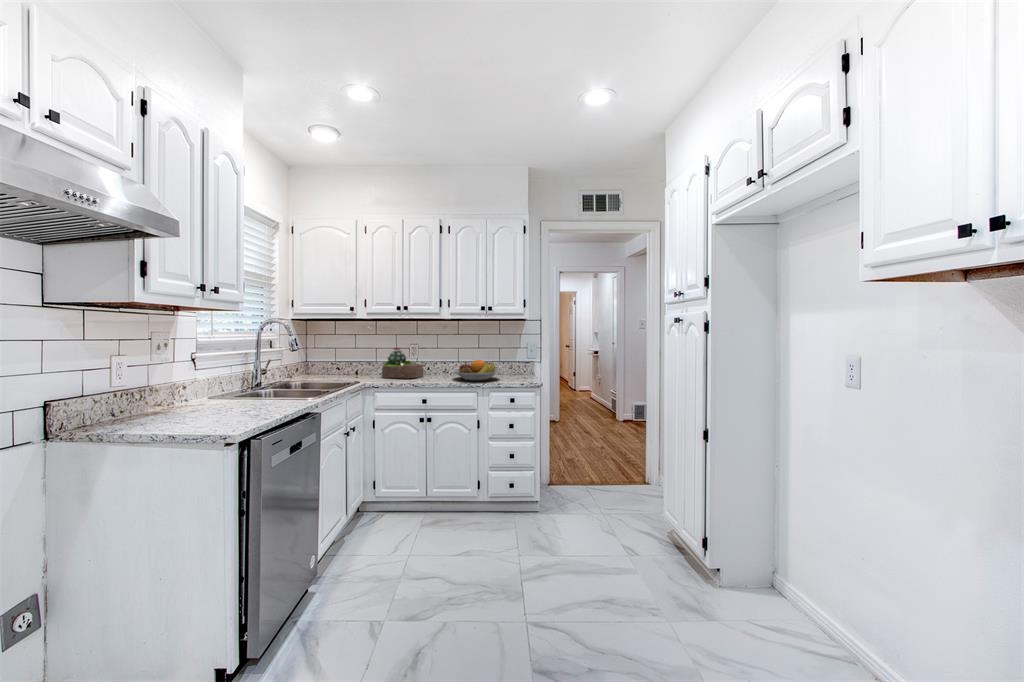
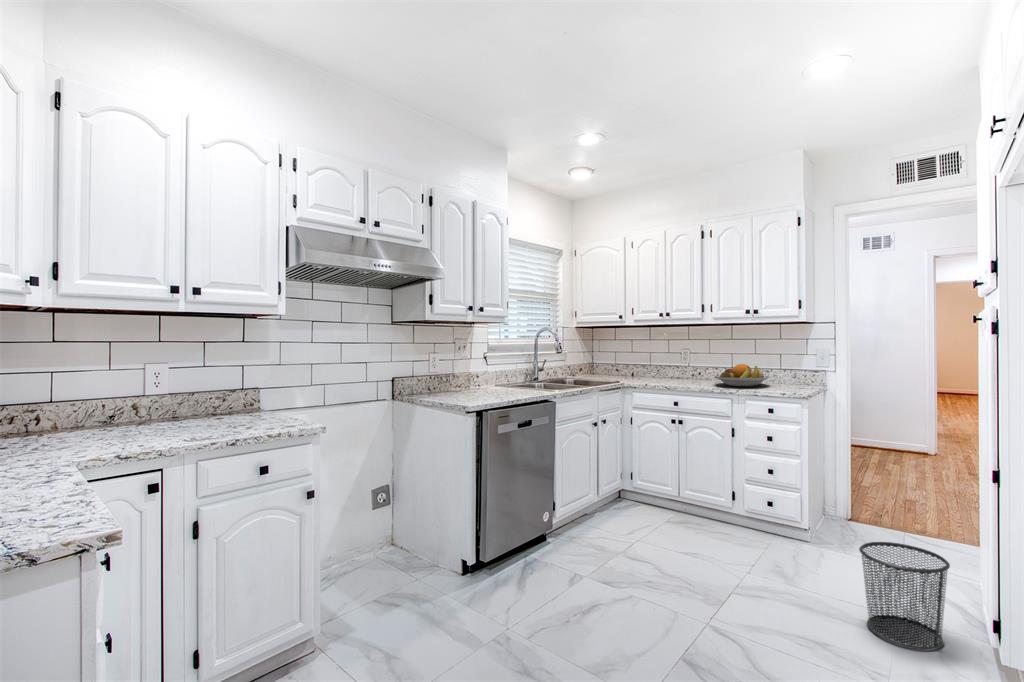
succulent plant: present [382,348,424,378] -> none [648,351,691,381]
waste bin: none [624,498,684,580] -> present [859,542,950,650]

